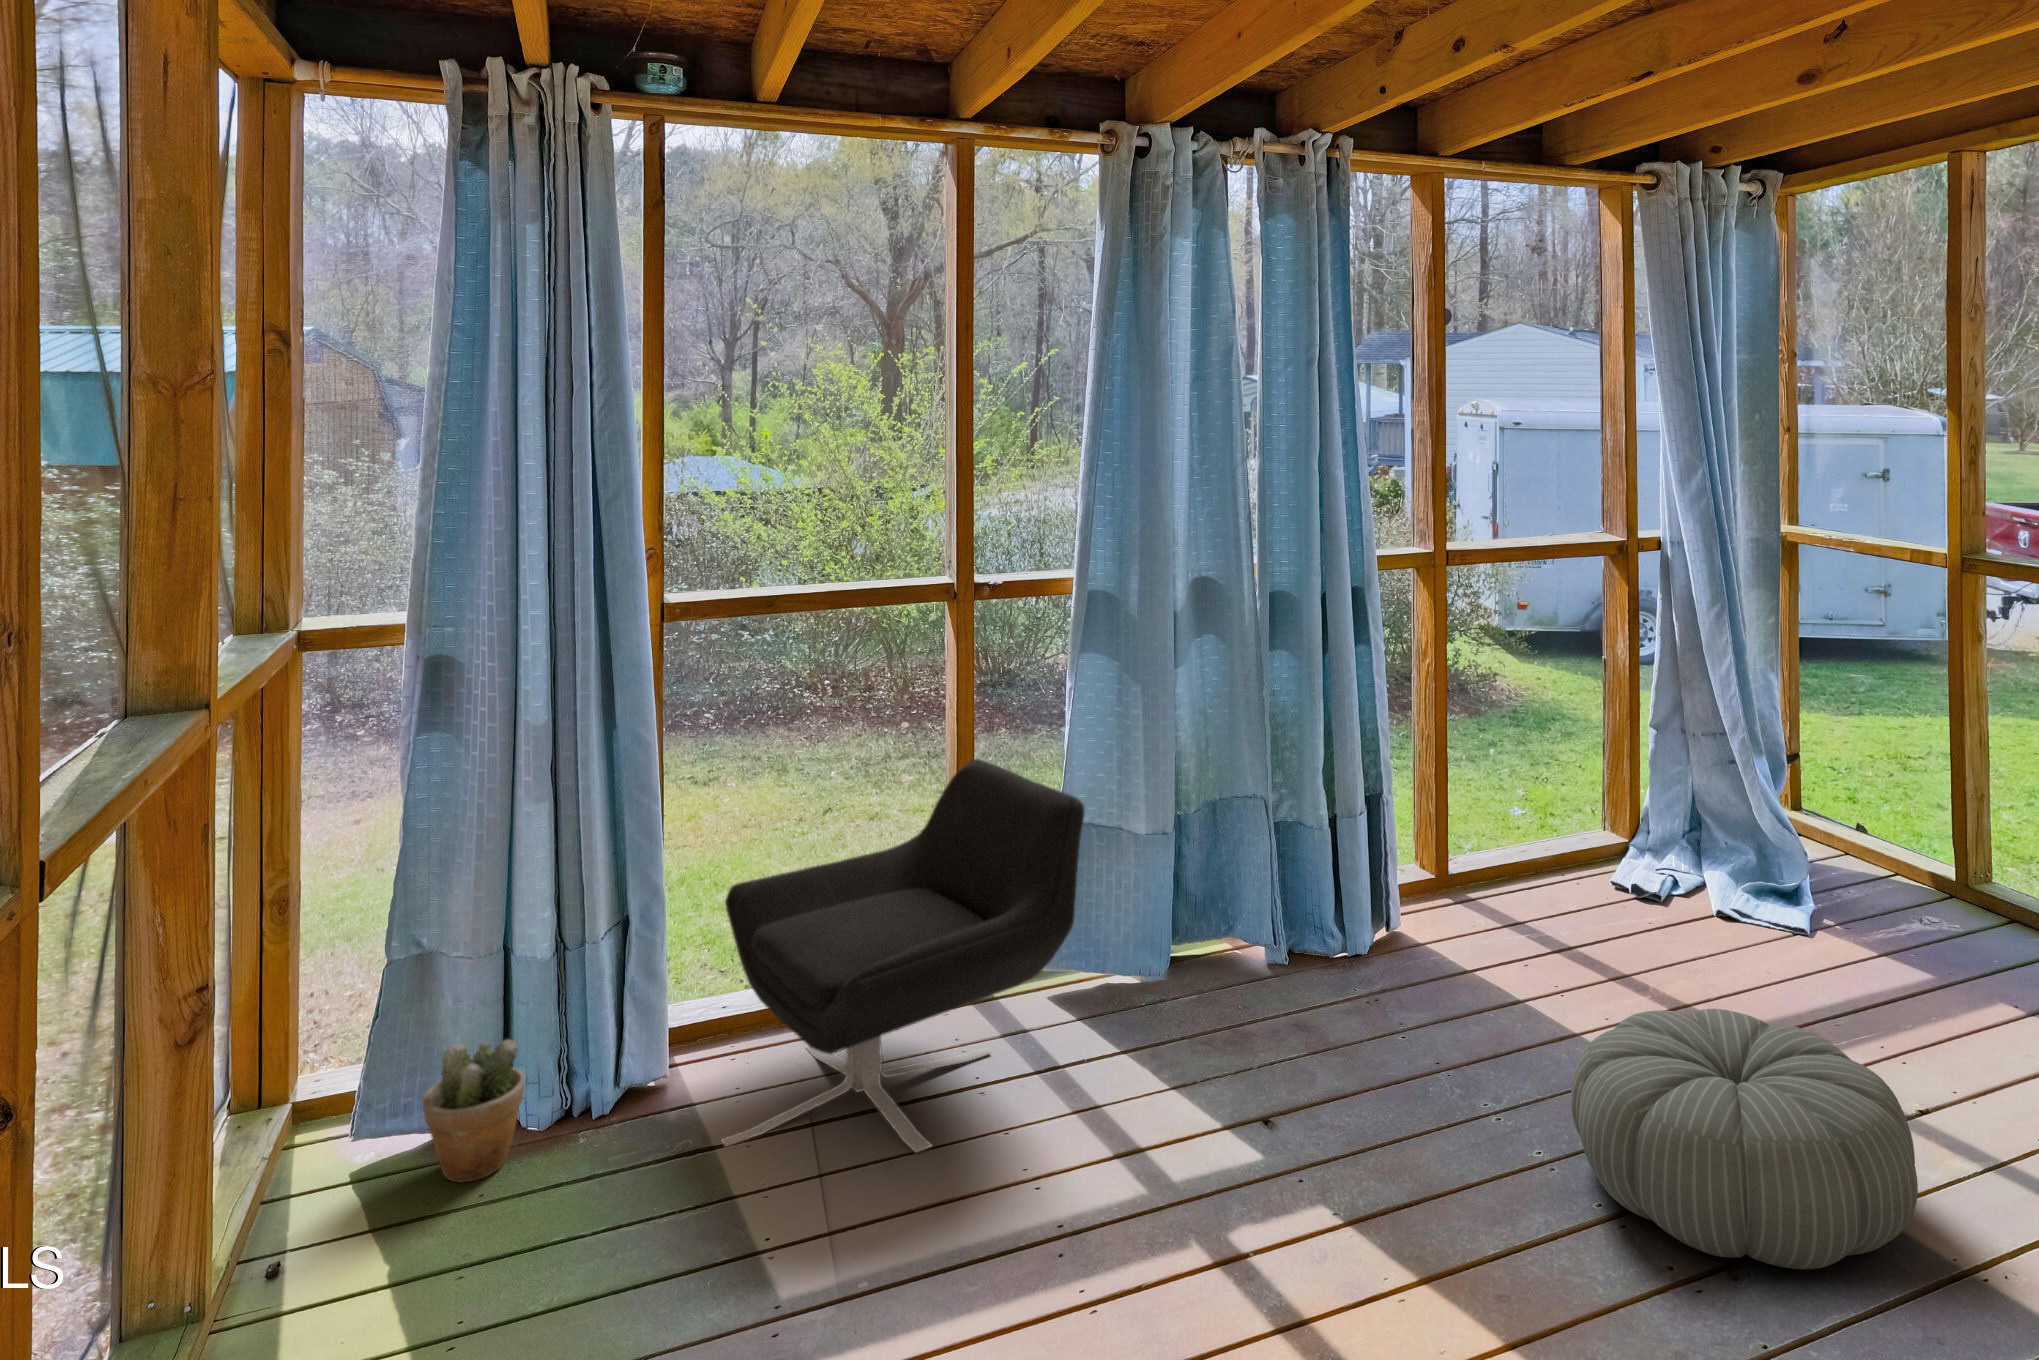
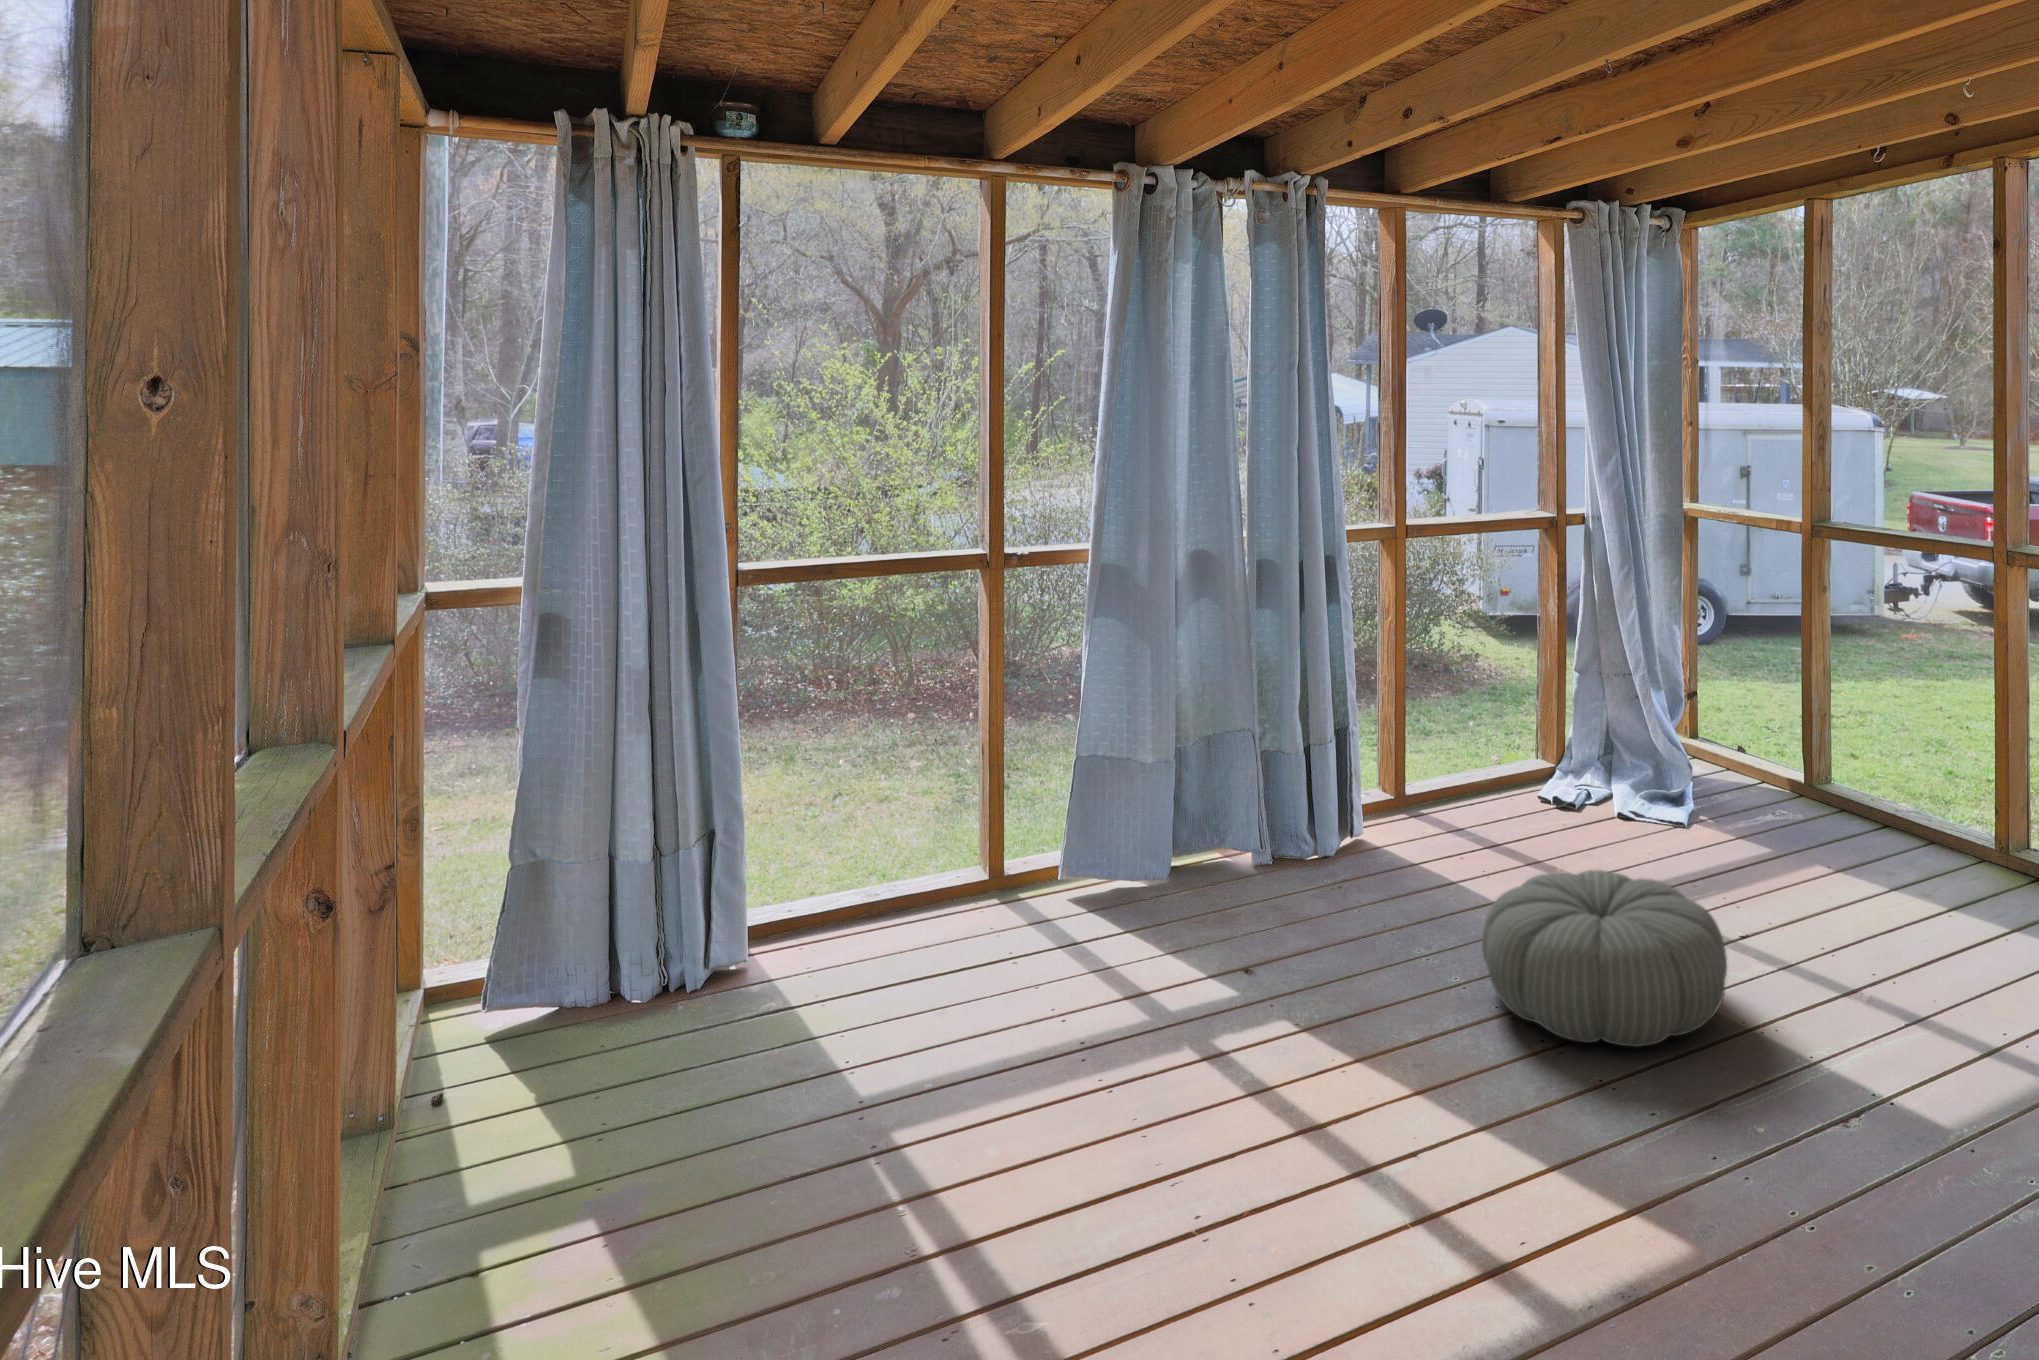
lounge chair: present [721,759,1085,1152] -> none [794,698,1102,1016]
potted plant: present [422,1040,525,1182] -> none [538,931,626,1051]

